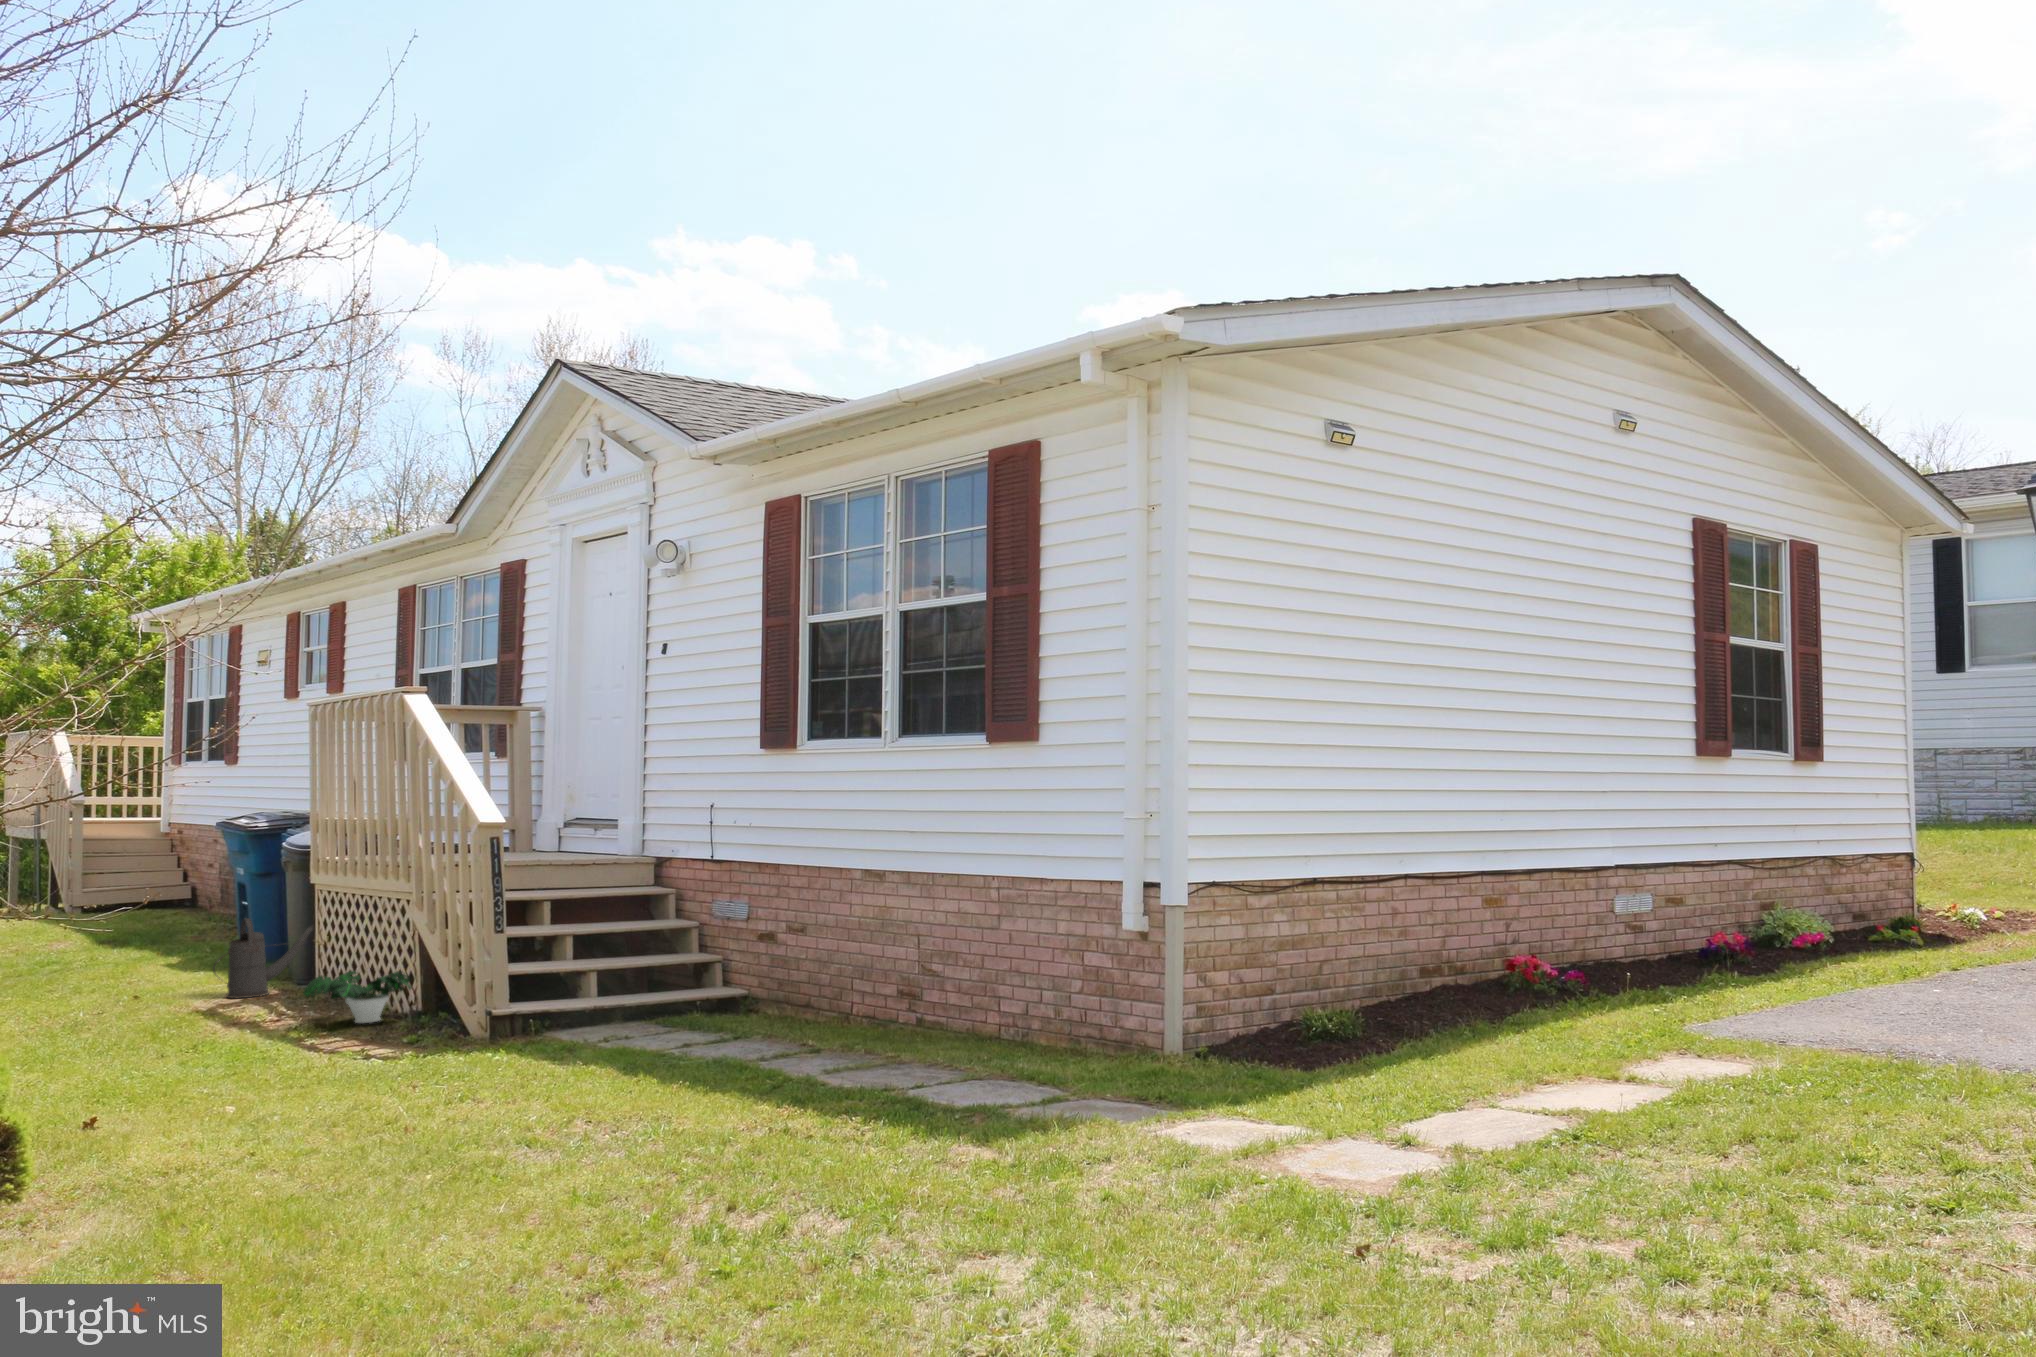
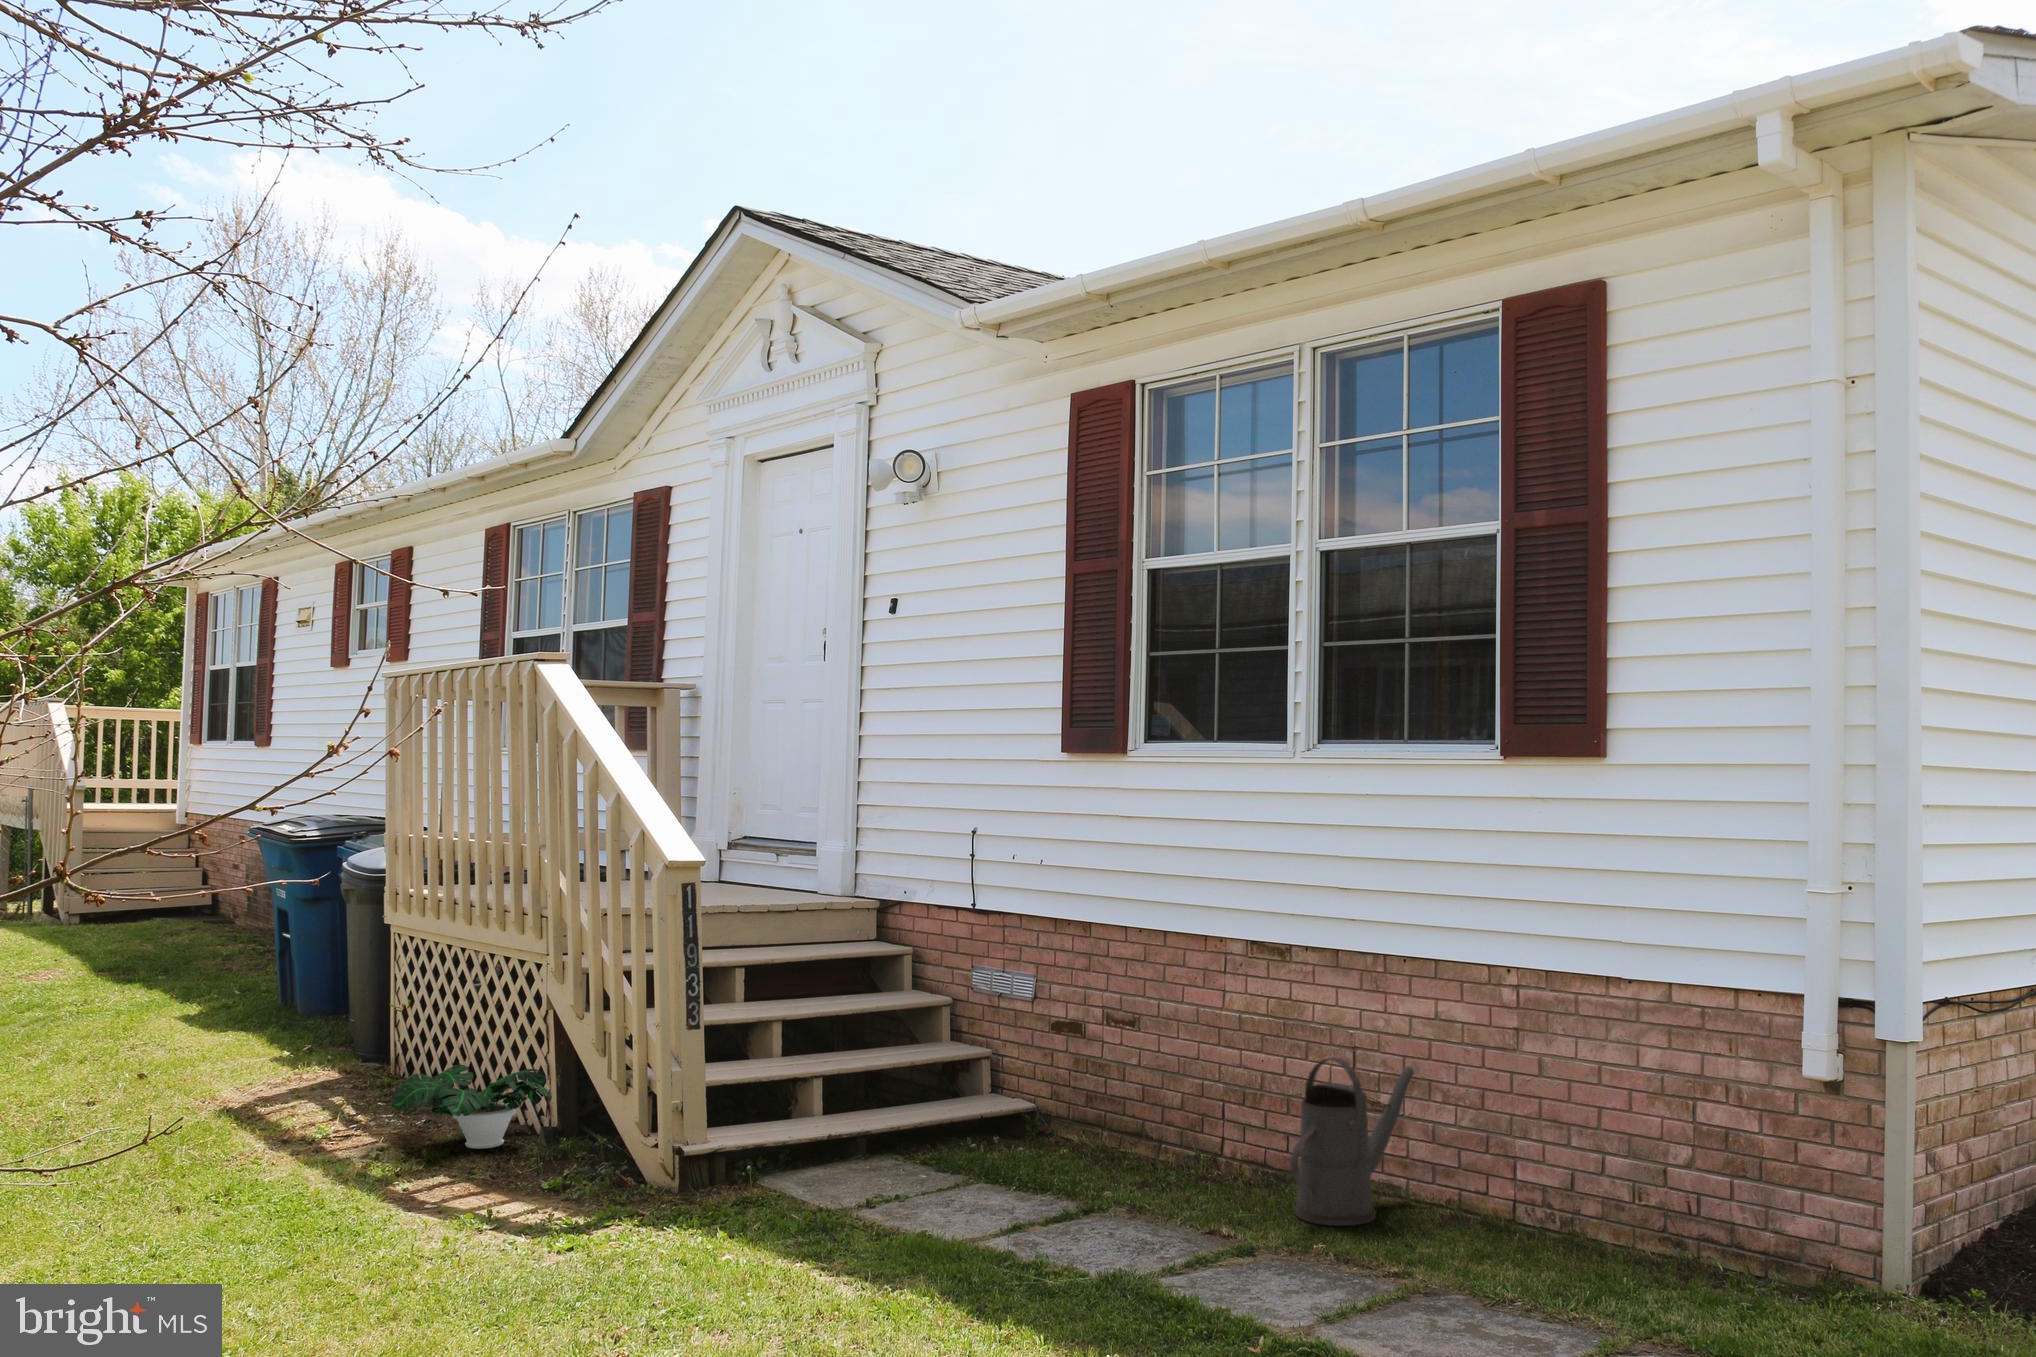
watering can: present [213,918,313,998] -> present [1290,1057,1414,1226]

